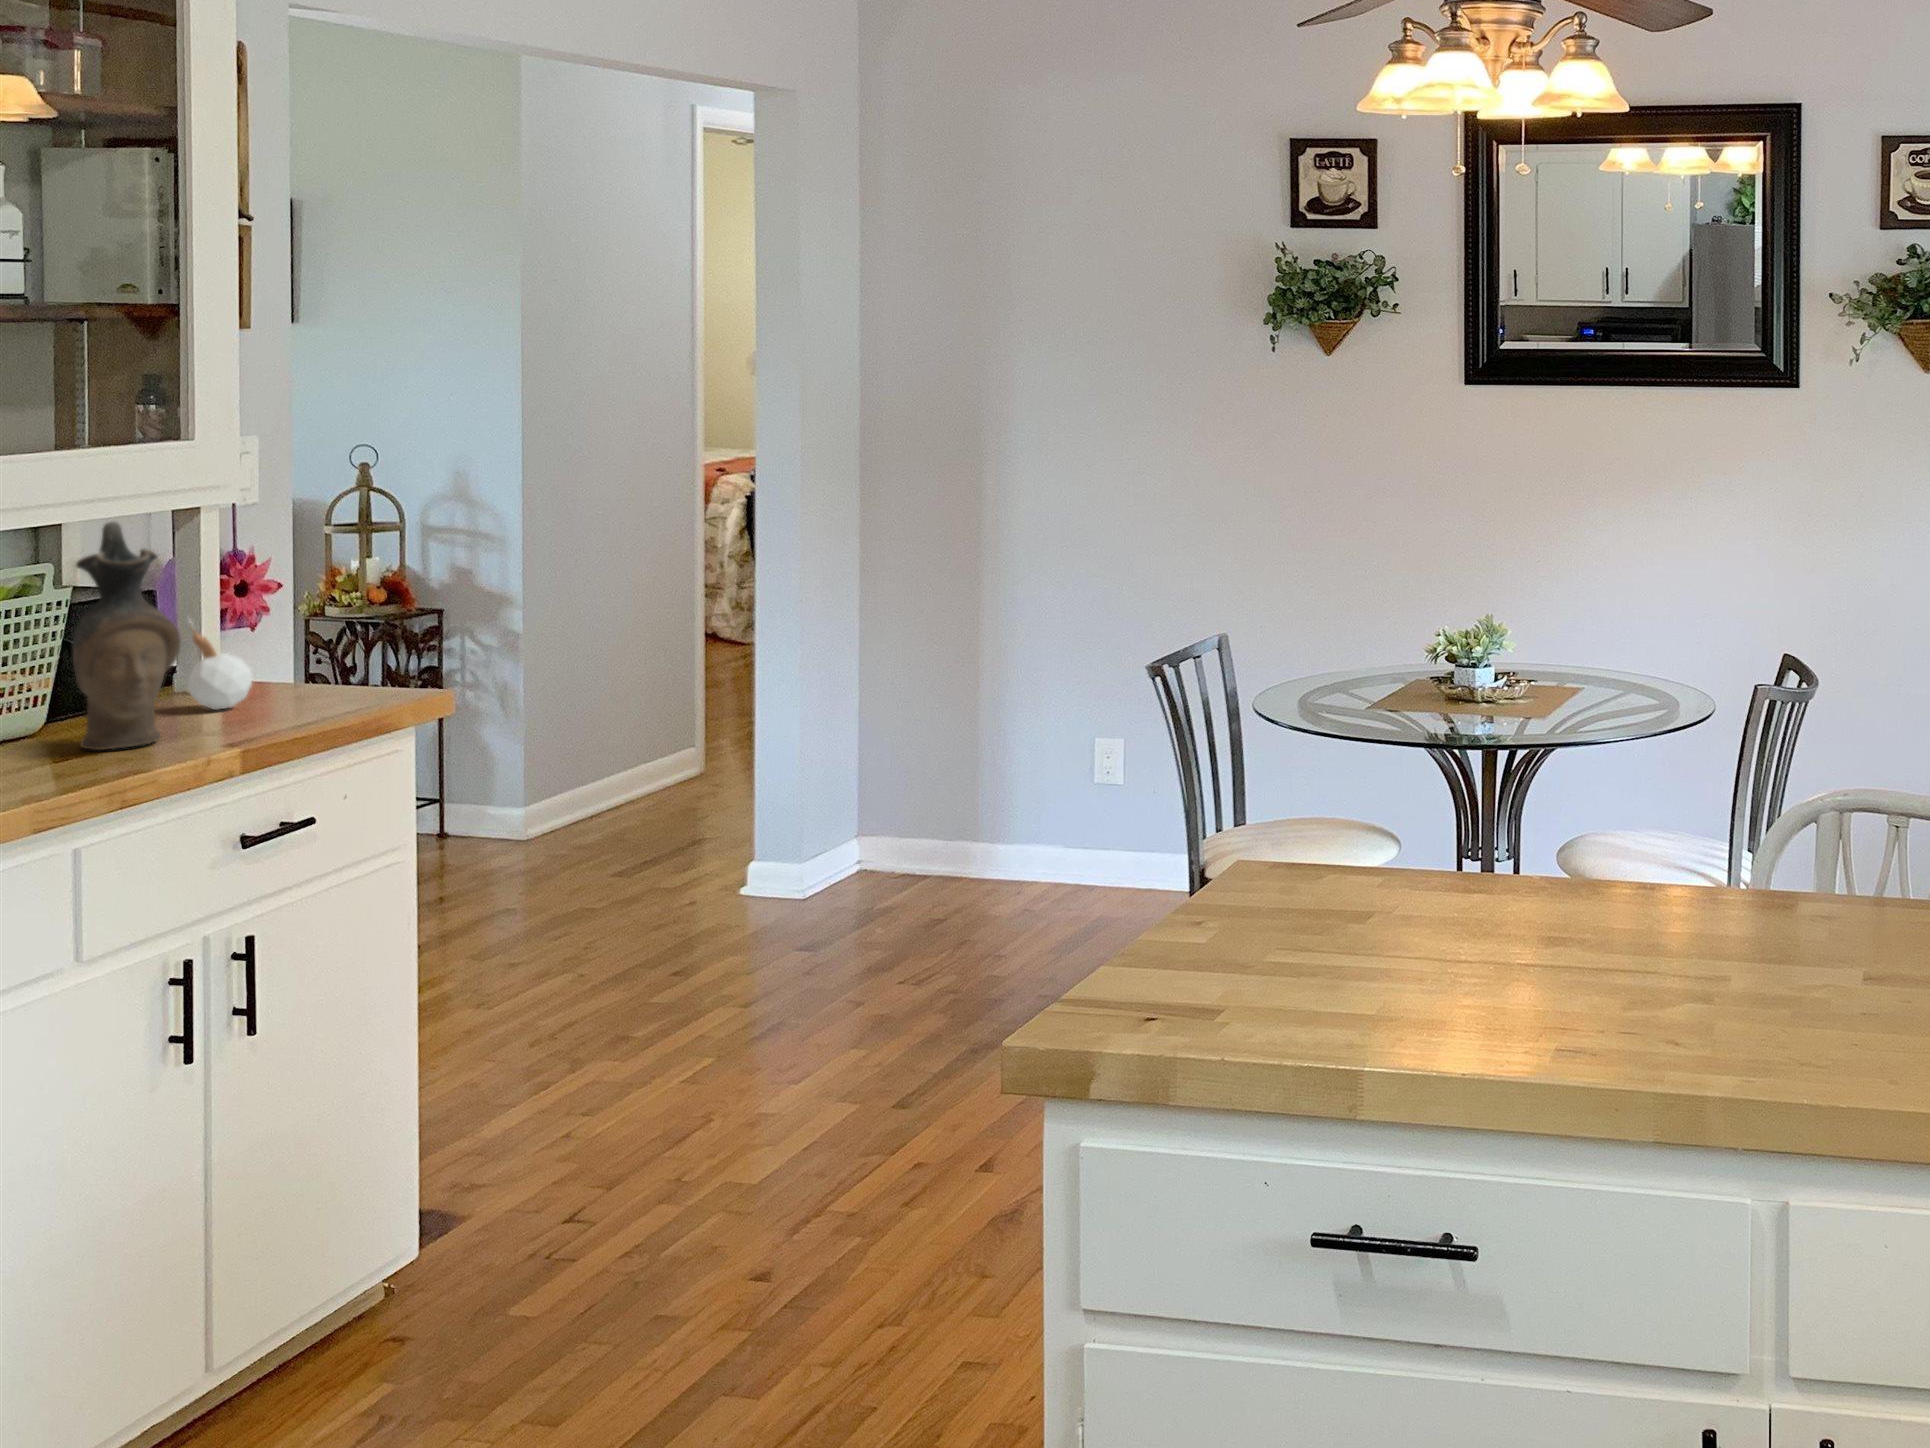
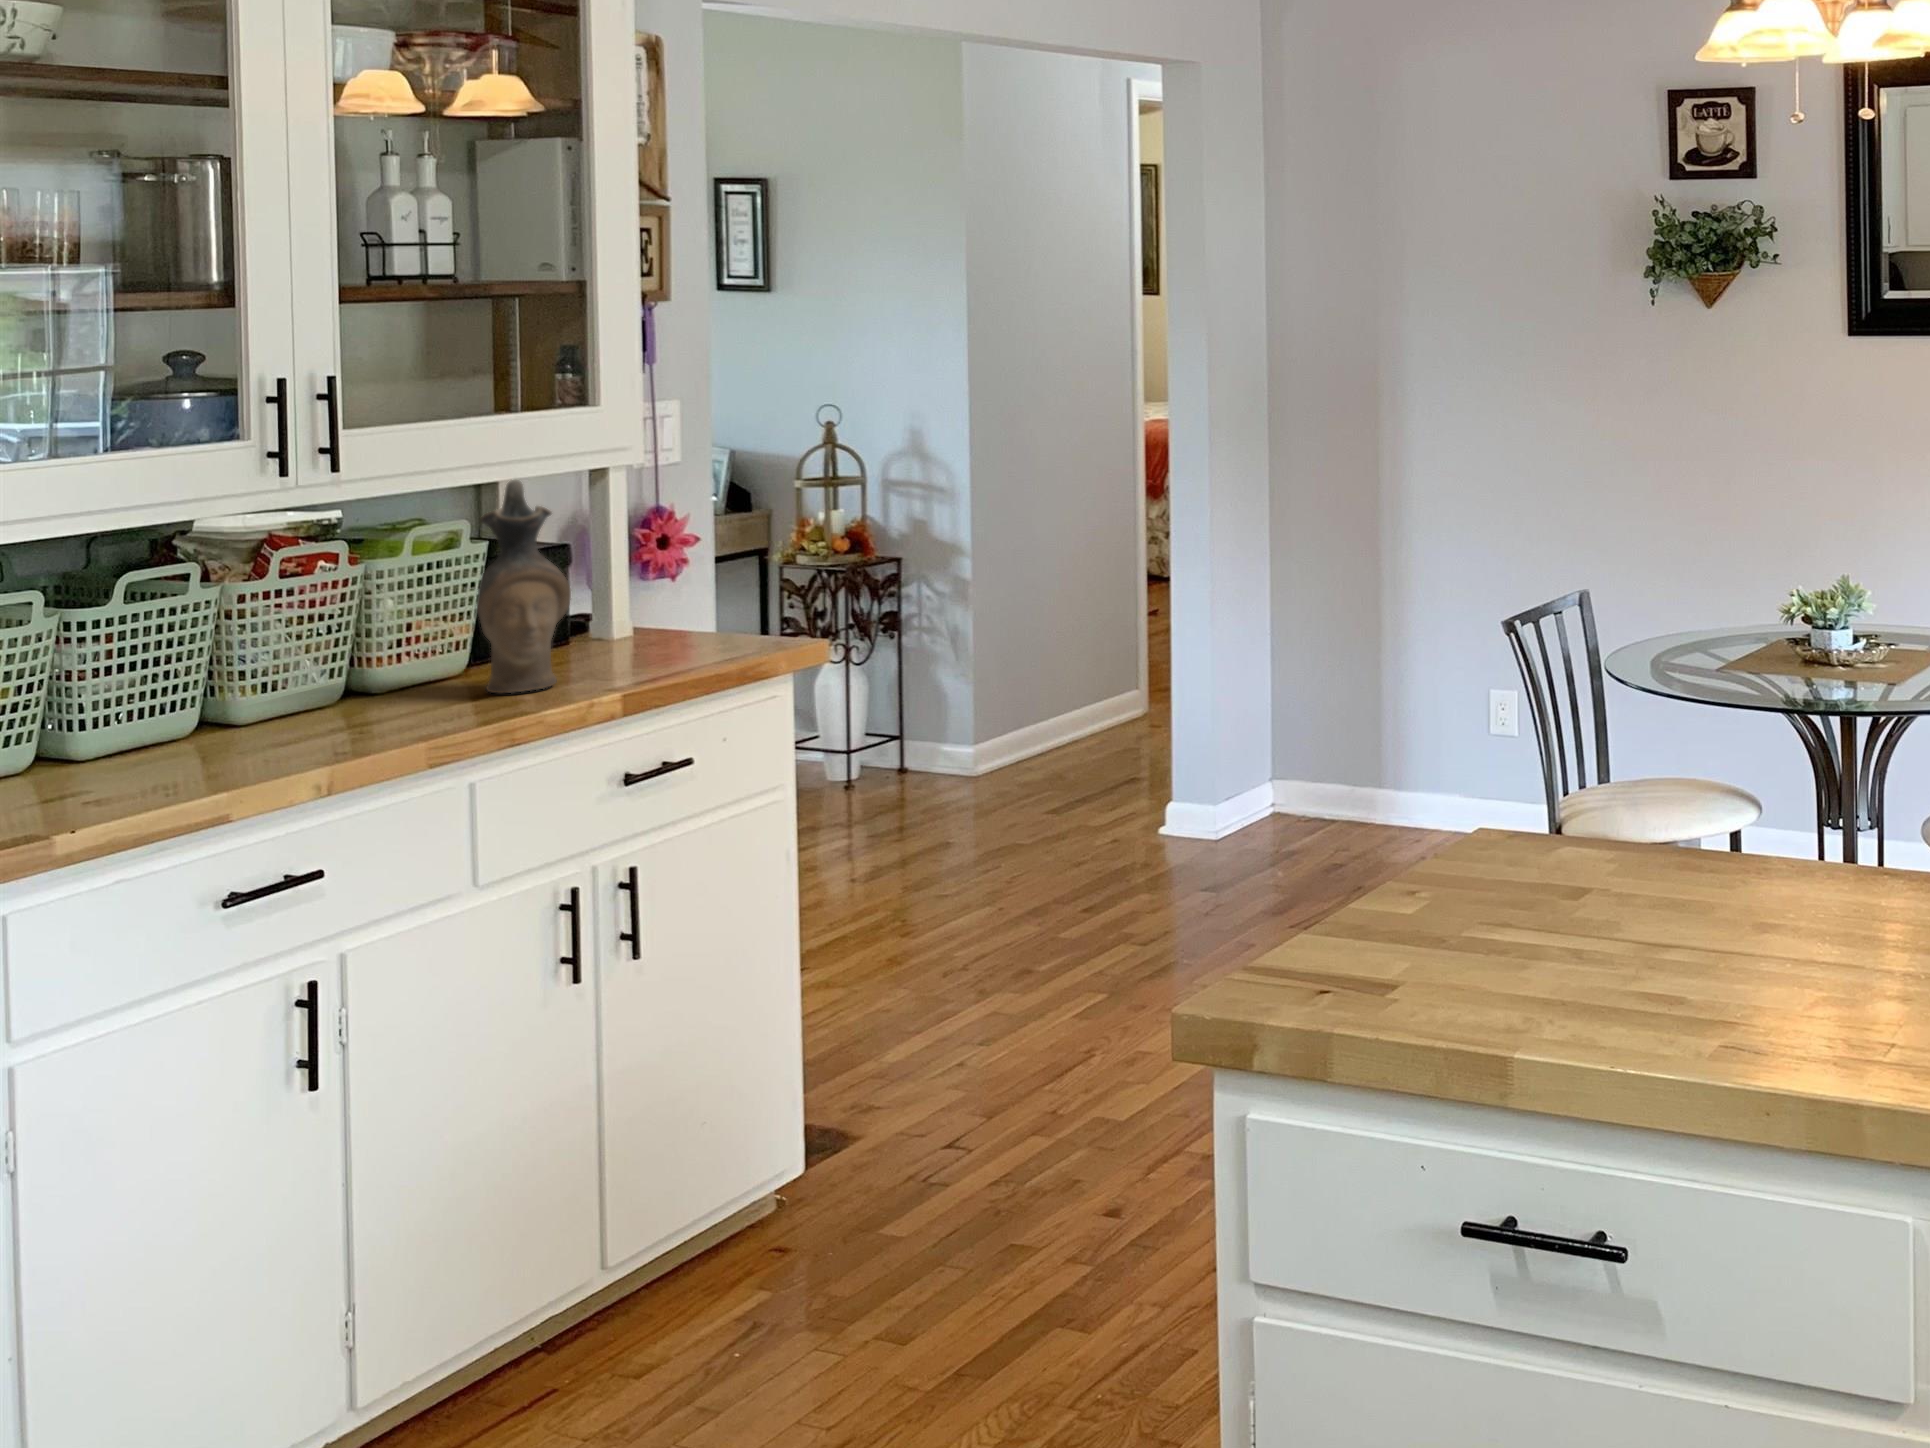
candle: present [188,626,252,710] -> none [593,567,650,656]

